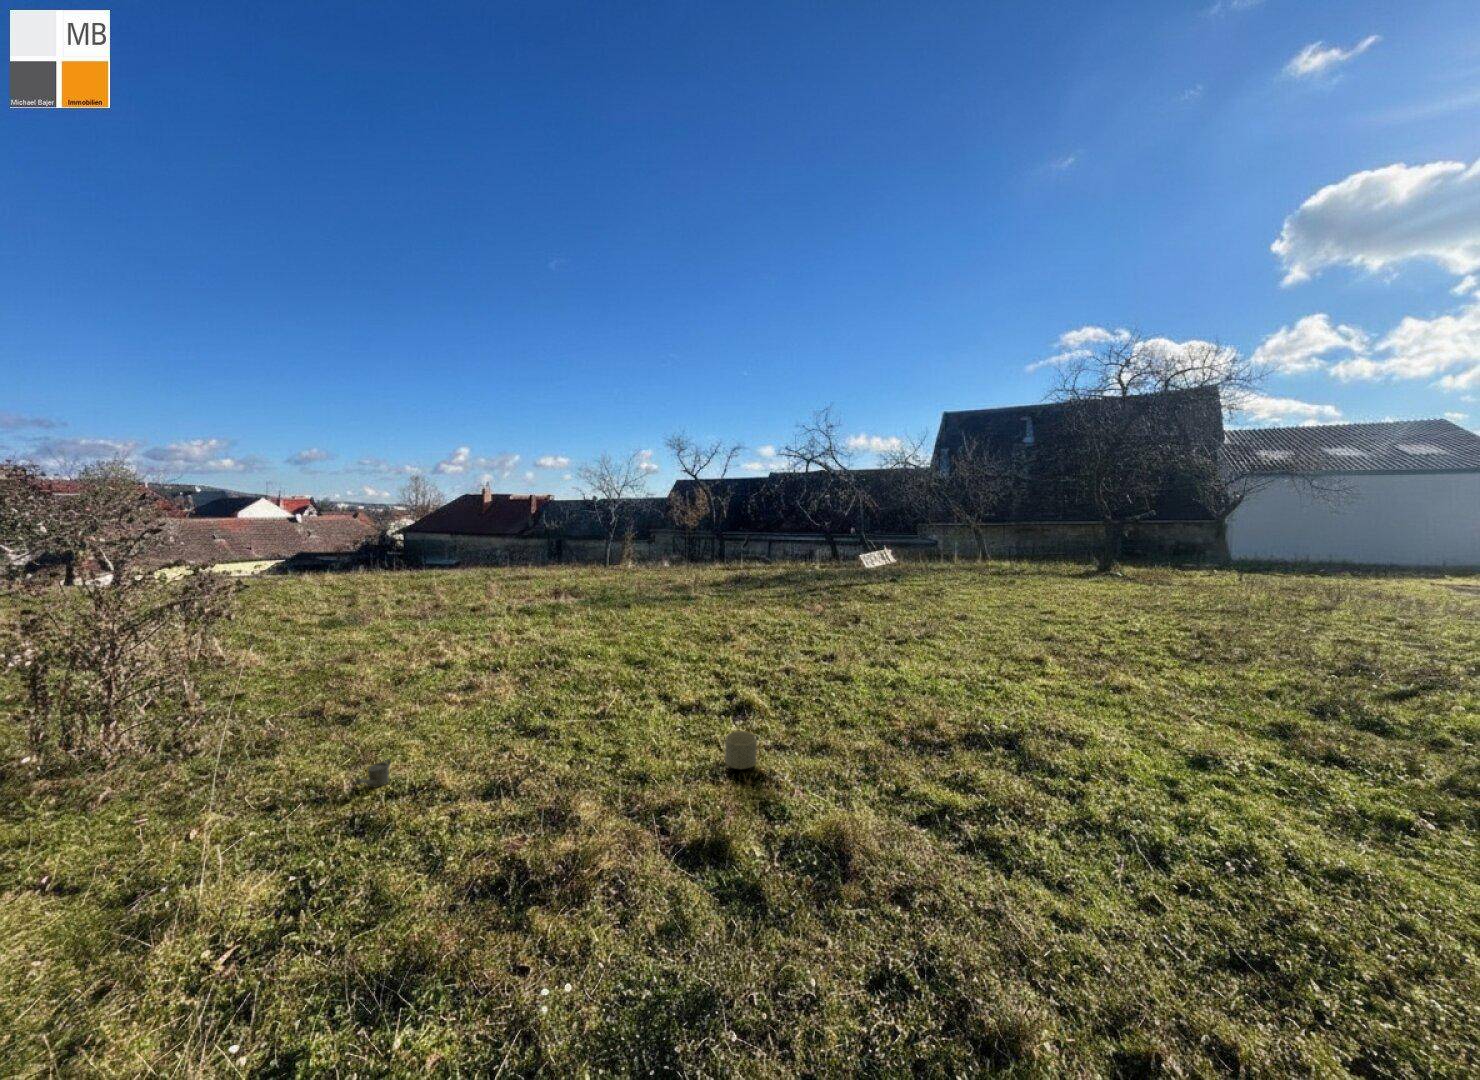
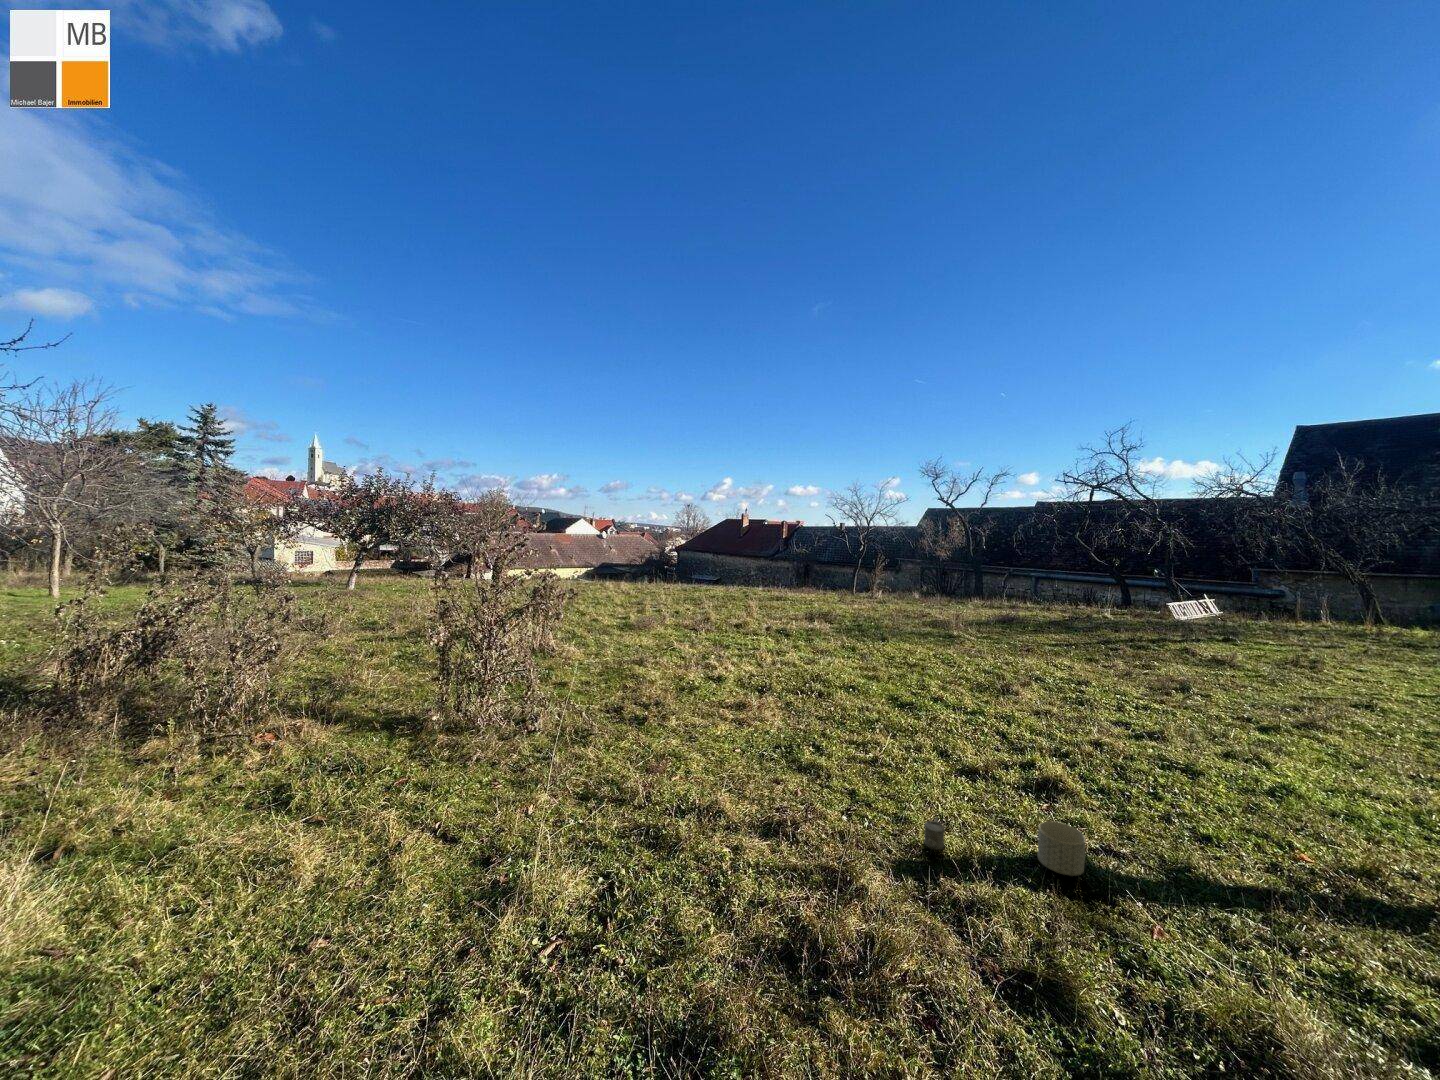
watering can: present [356,759,391,787] -> present [924,817,945,850]

